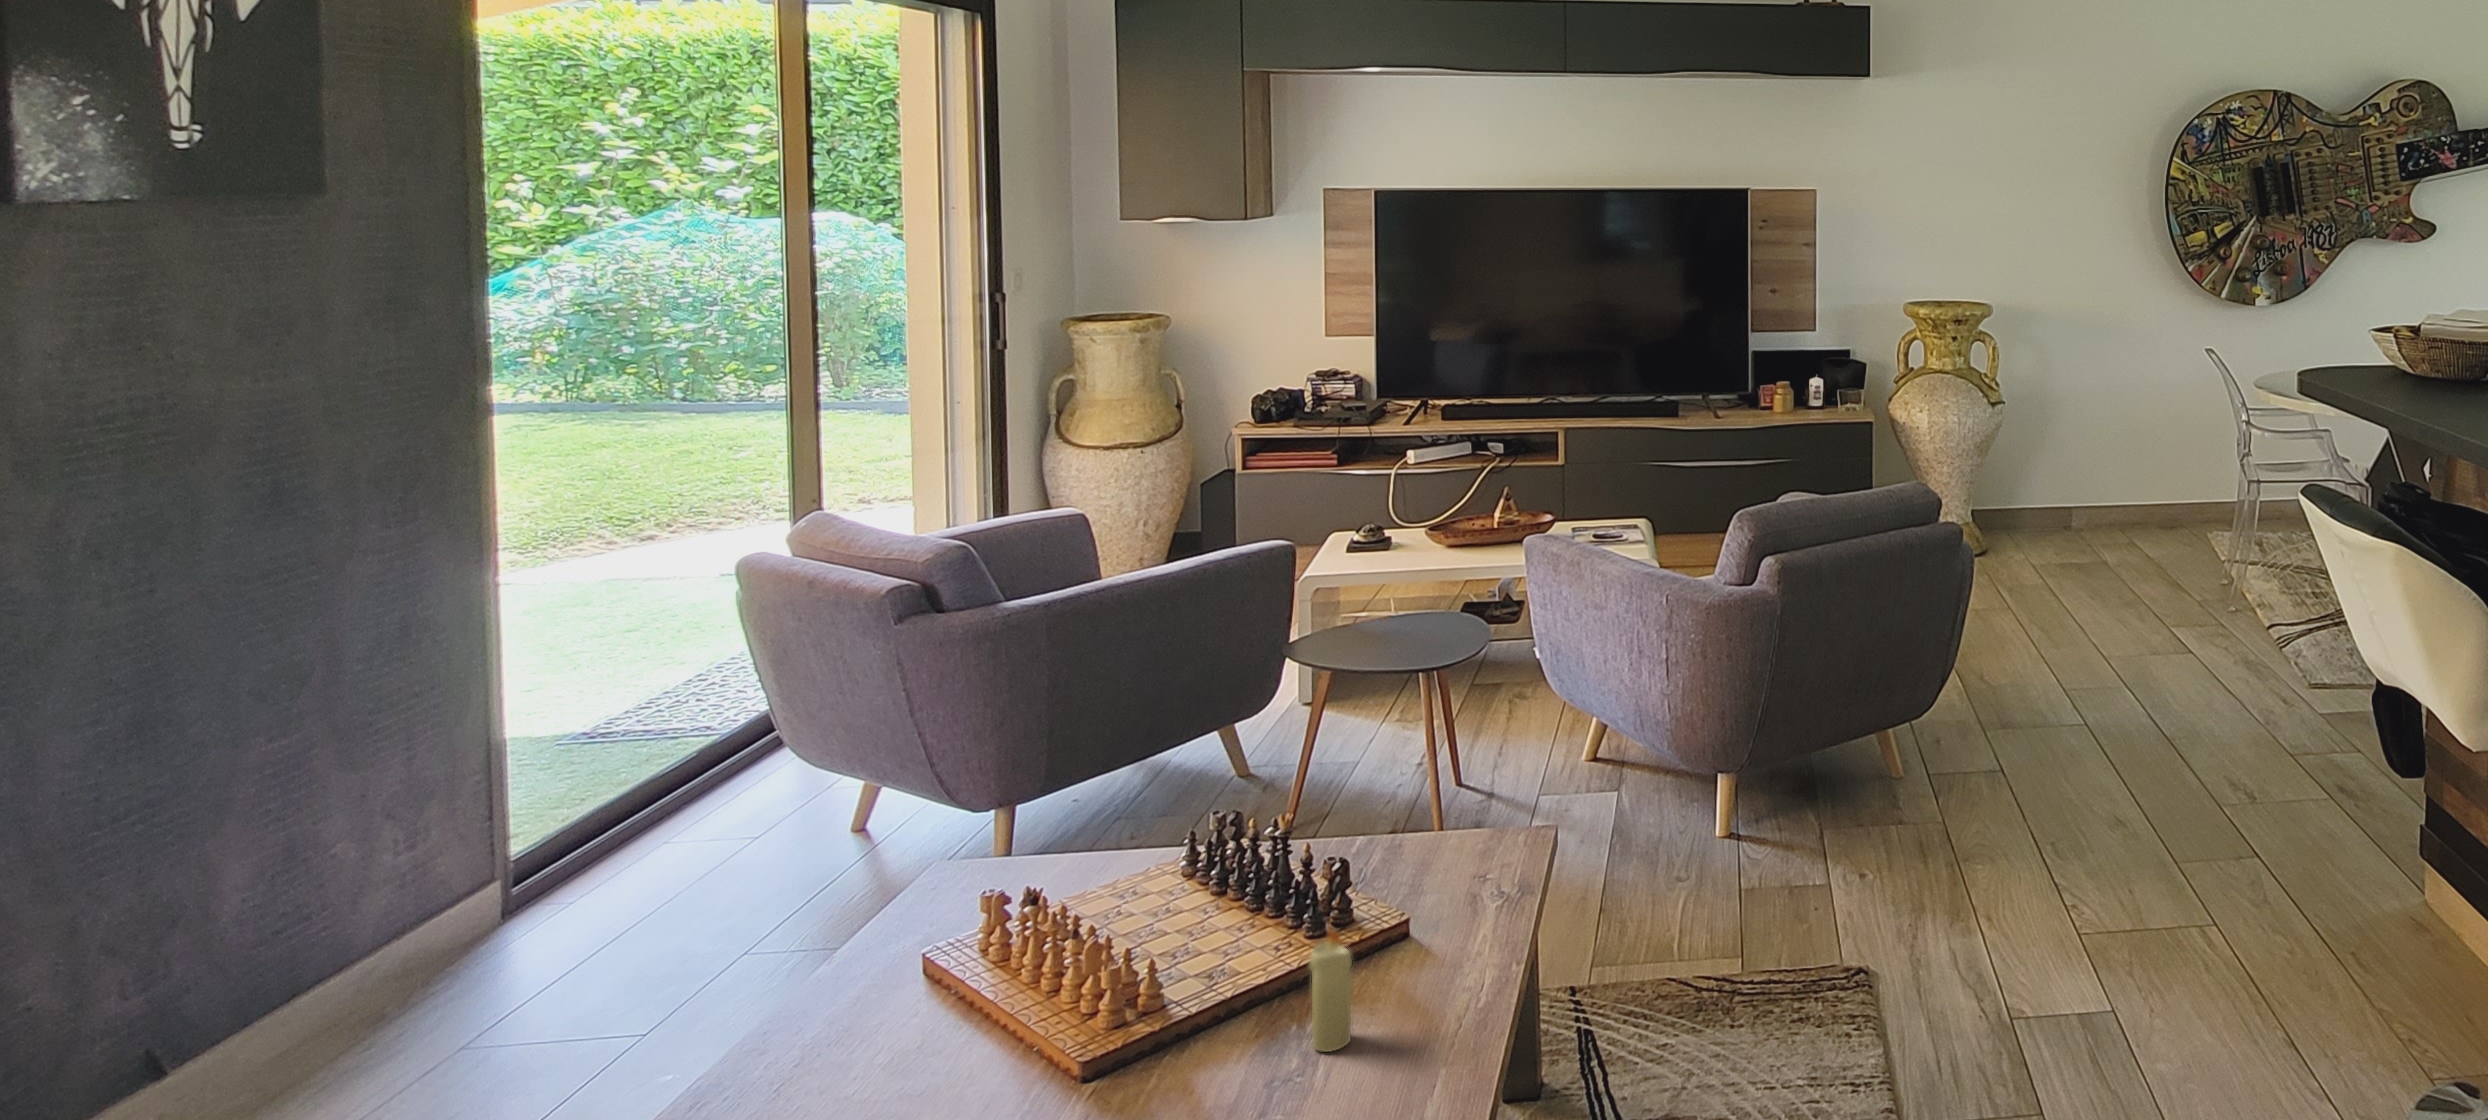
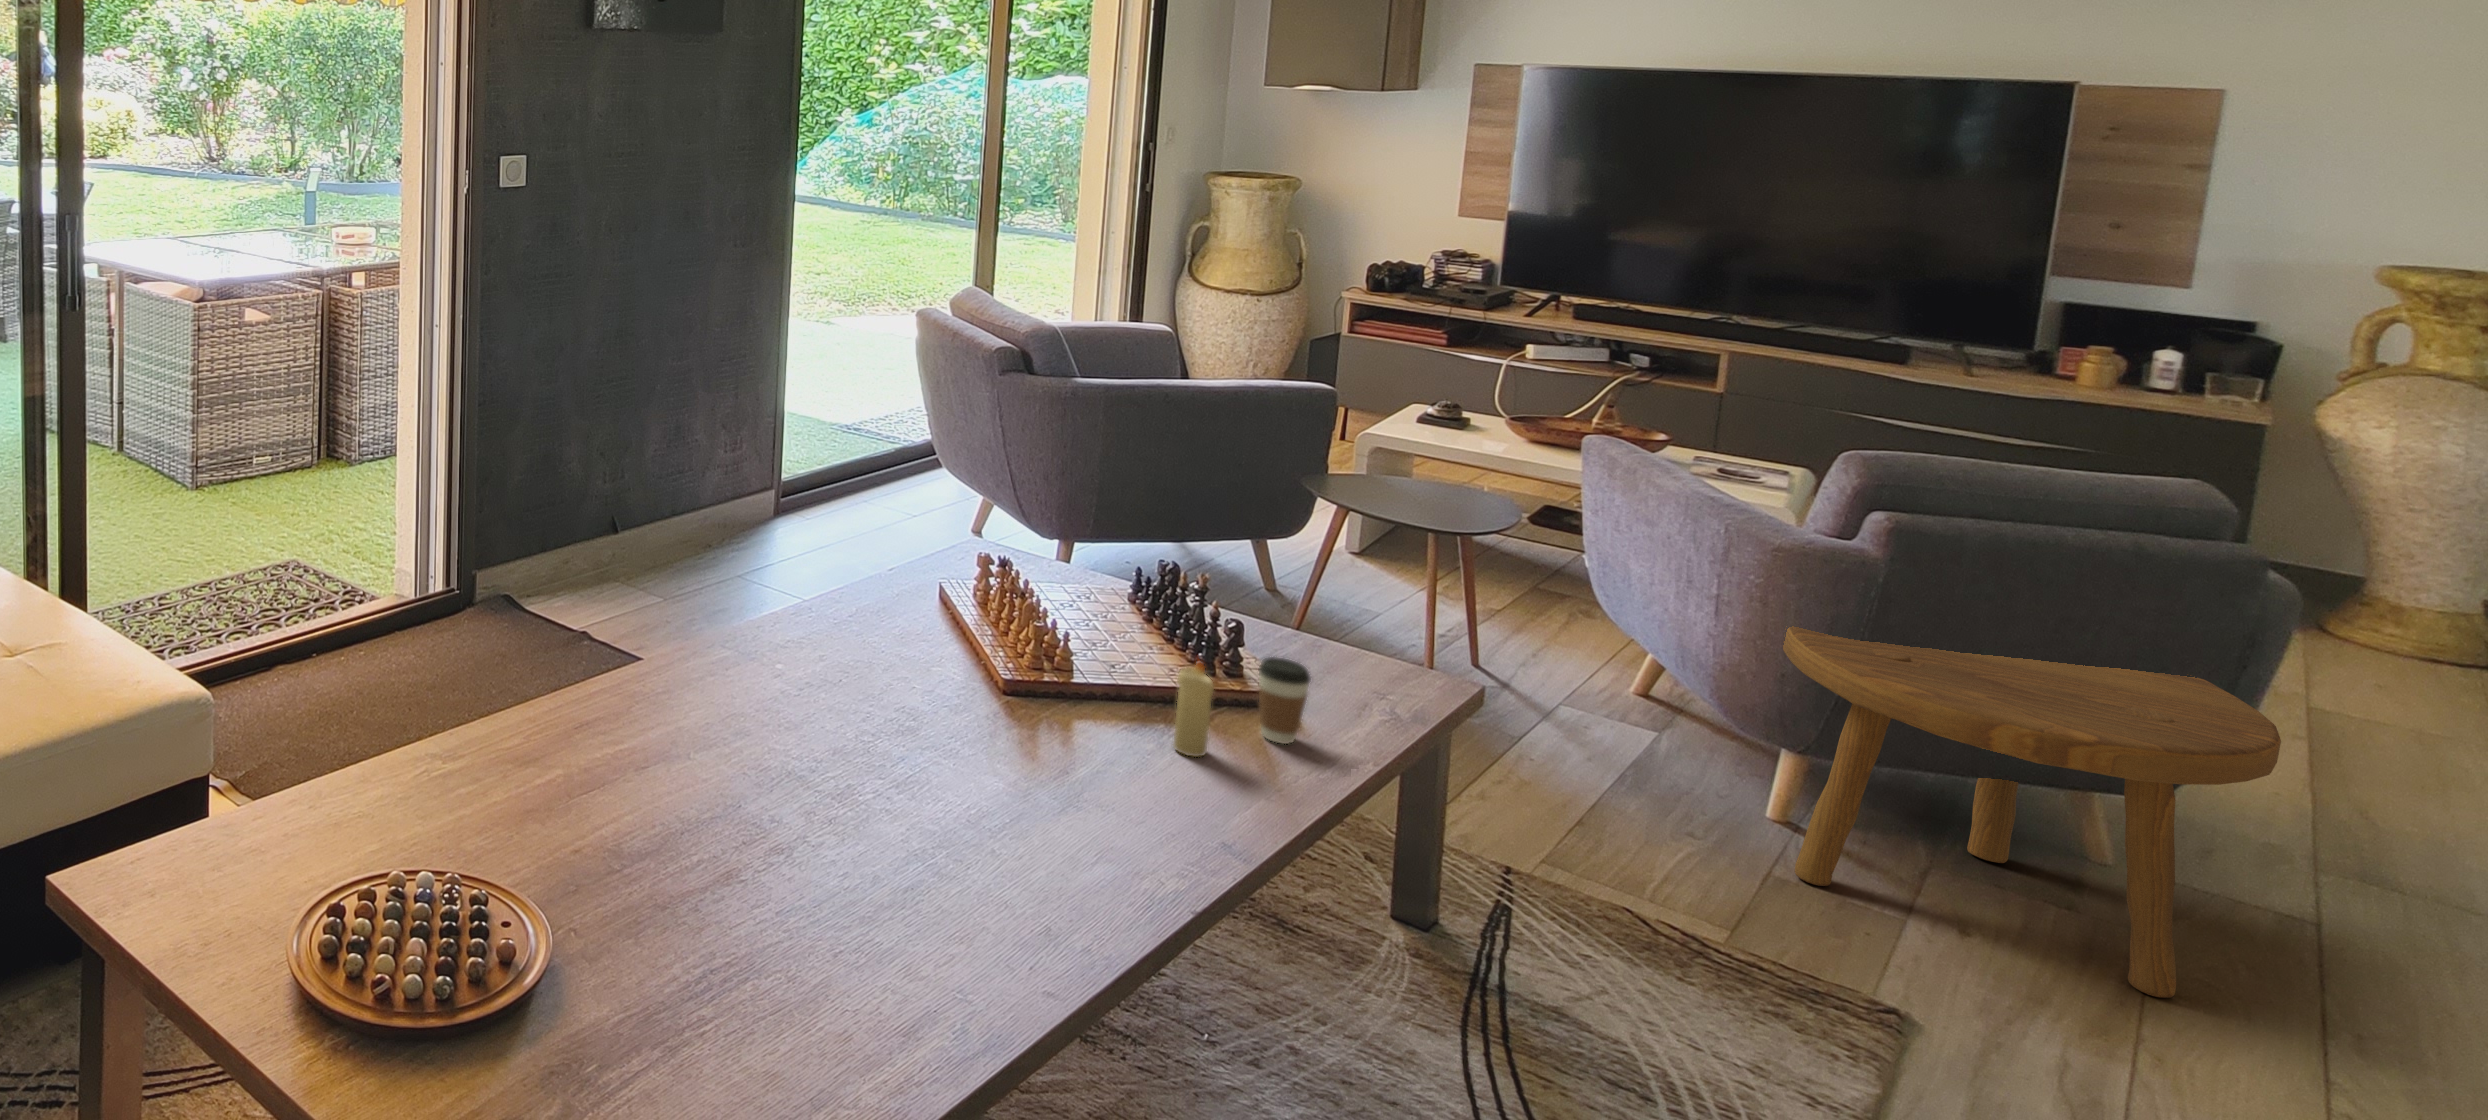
footstool: none [1722,616,1998,886] -> present [1783,626,2281,998]
coffee cup: none [1381,884,1437,985] -> present [1259,657,1310,744]

